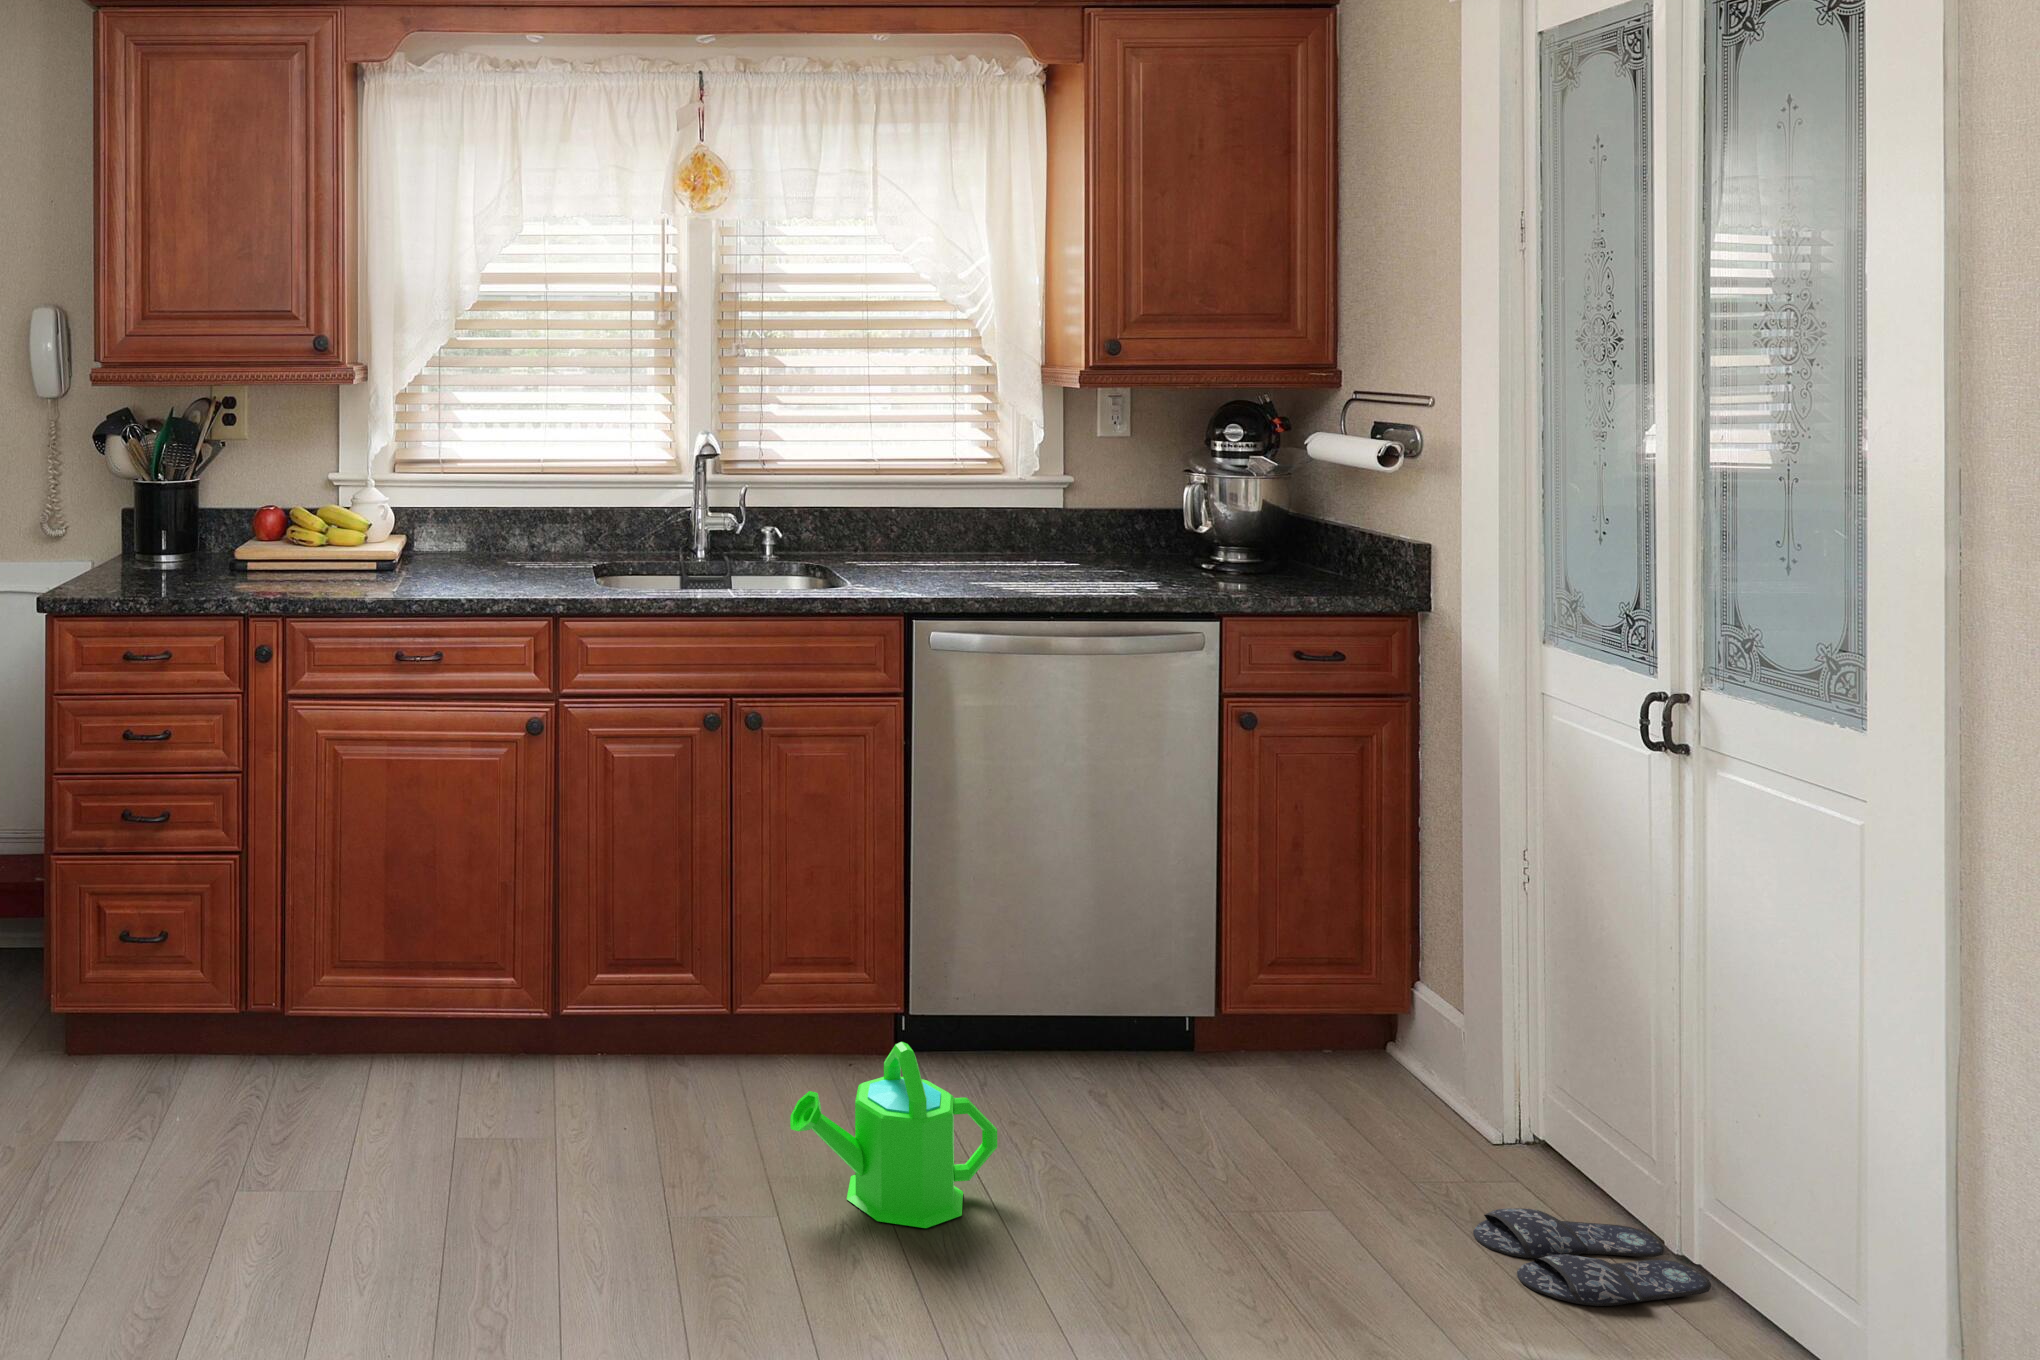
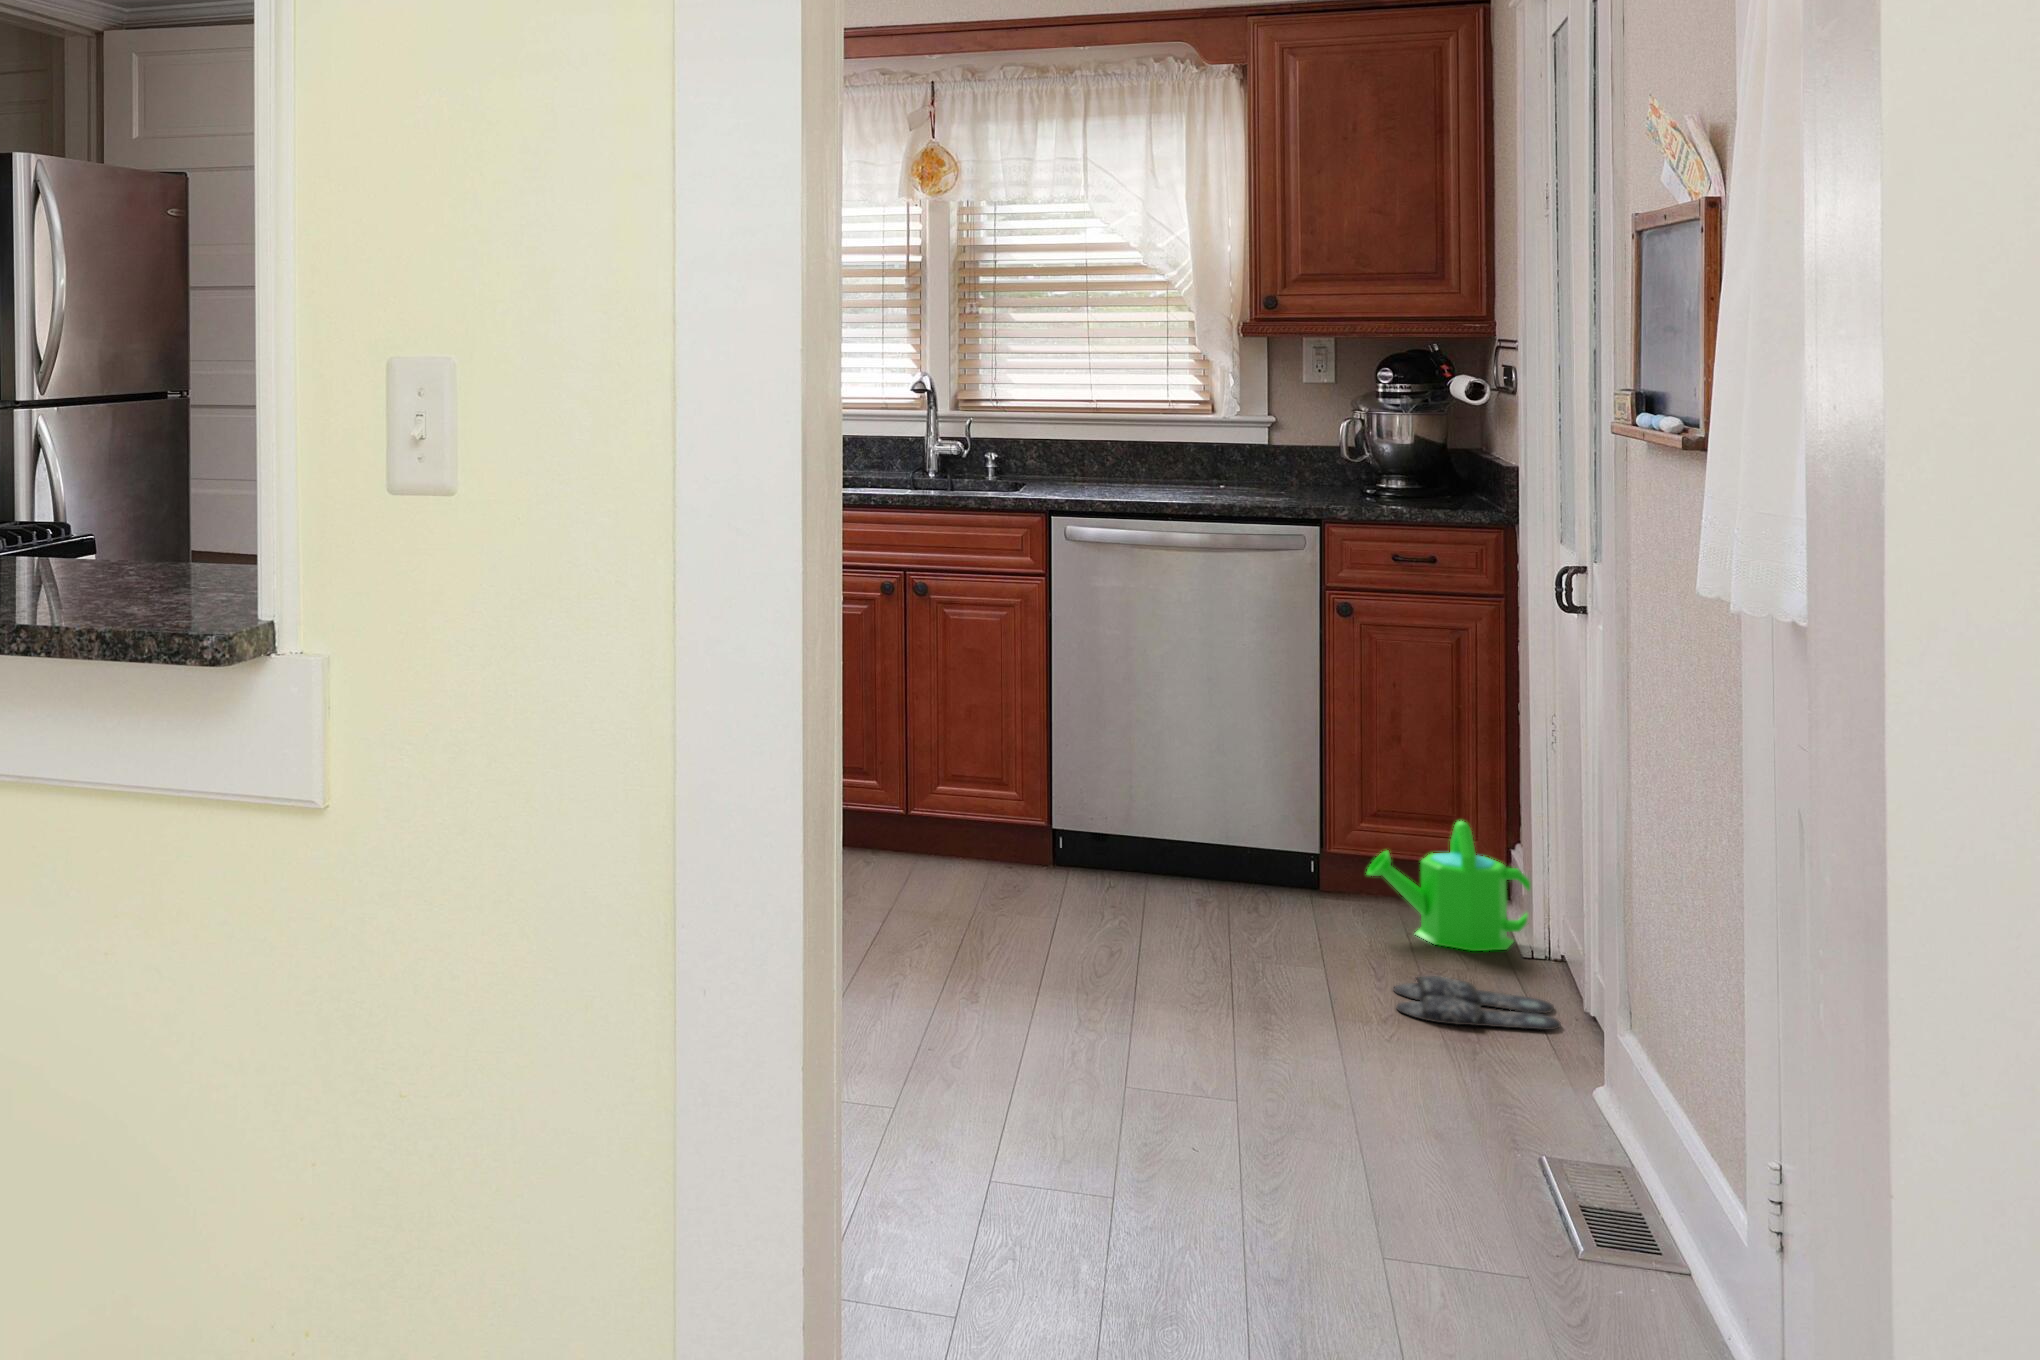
watering can: present [790,1042,997,1228] -> present [1367,821,1530,951]

